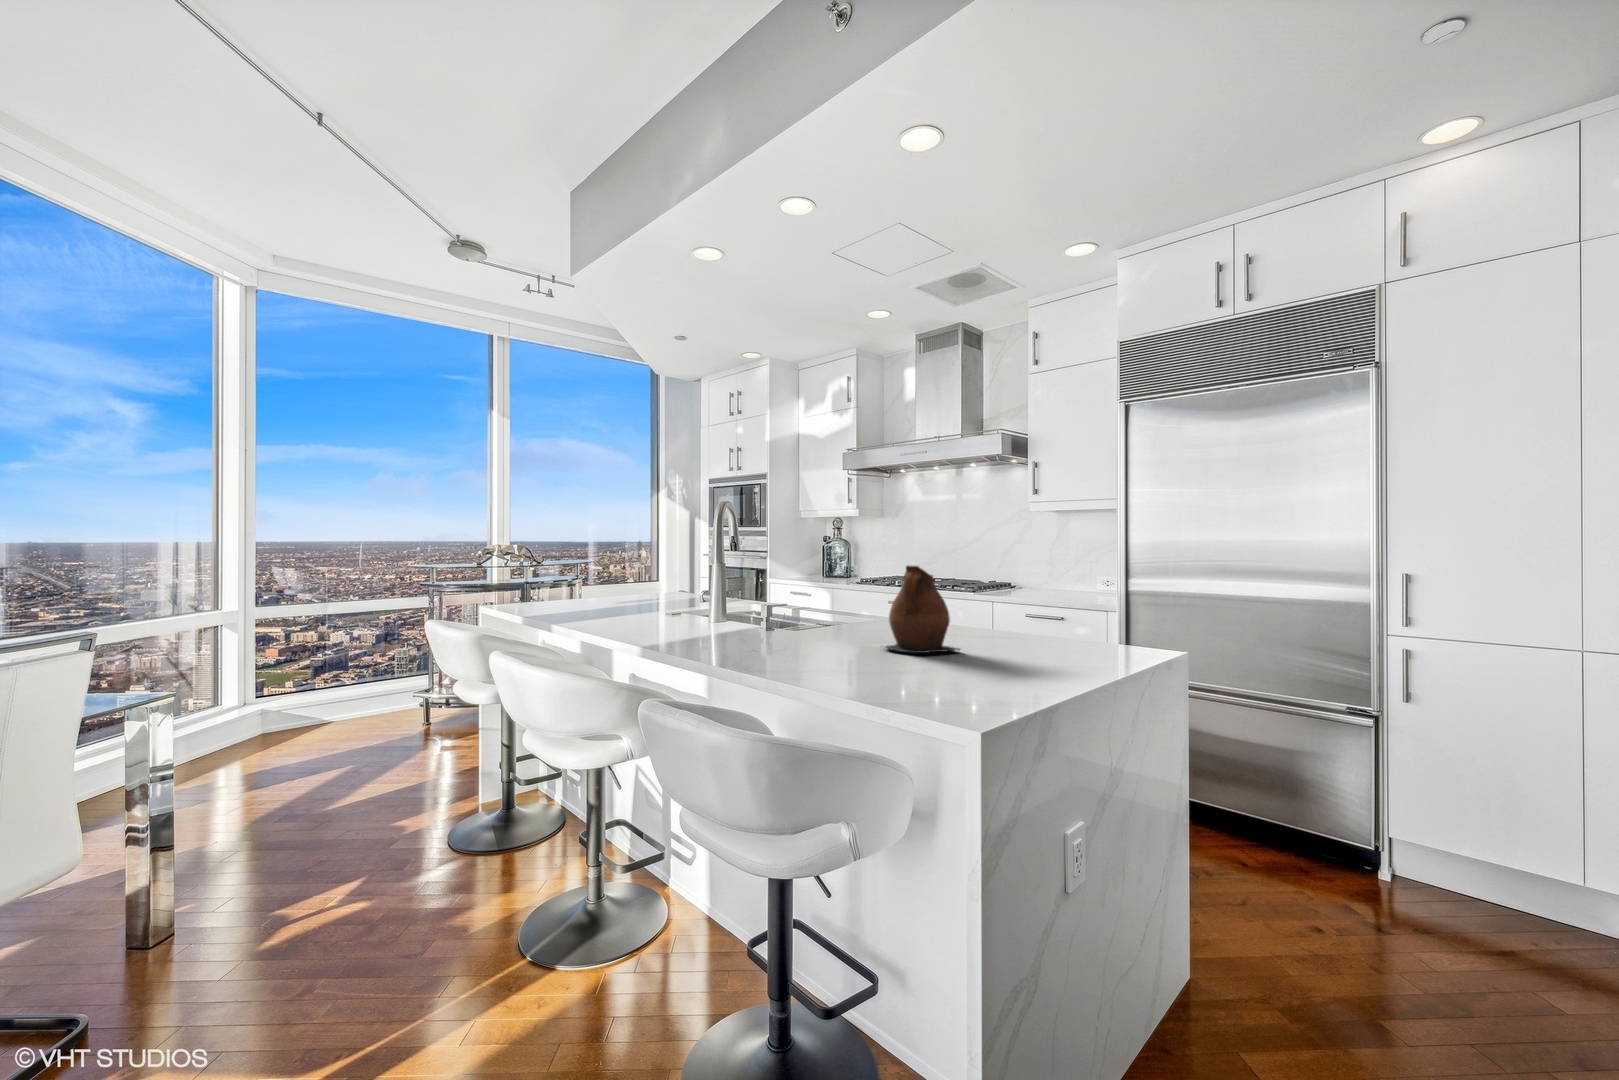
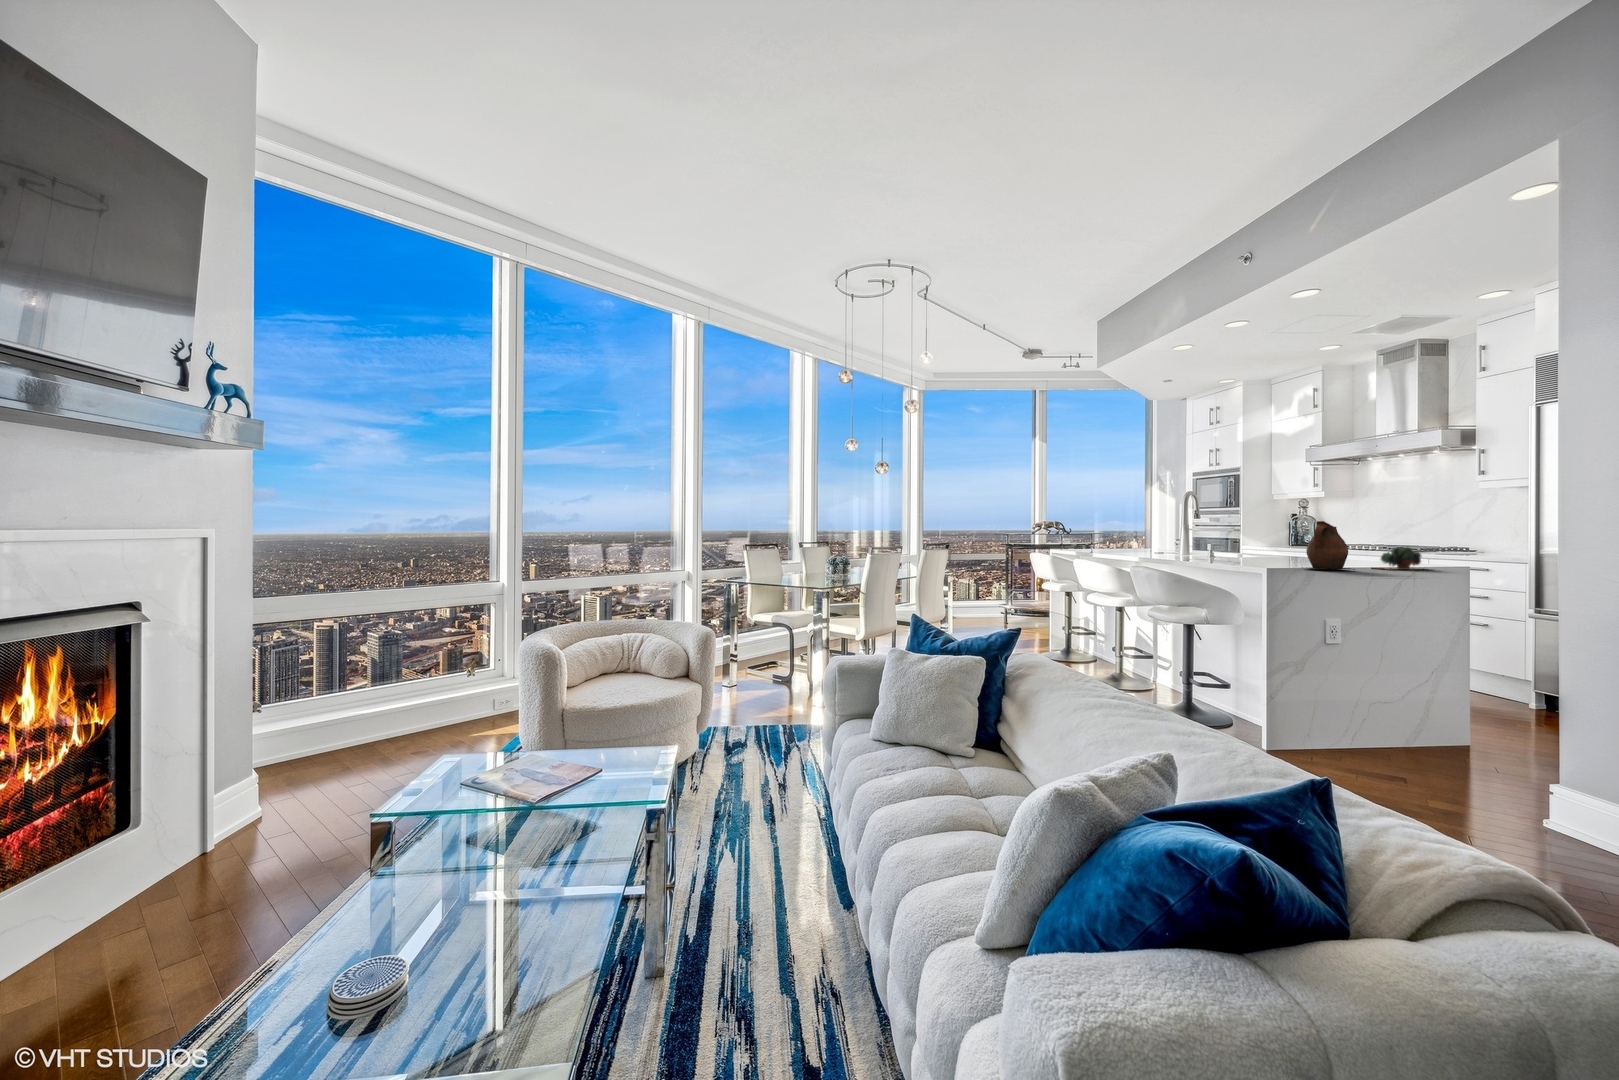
succulent plant: none [958,602,1047,644] -> present [1381,547,1423,570]

